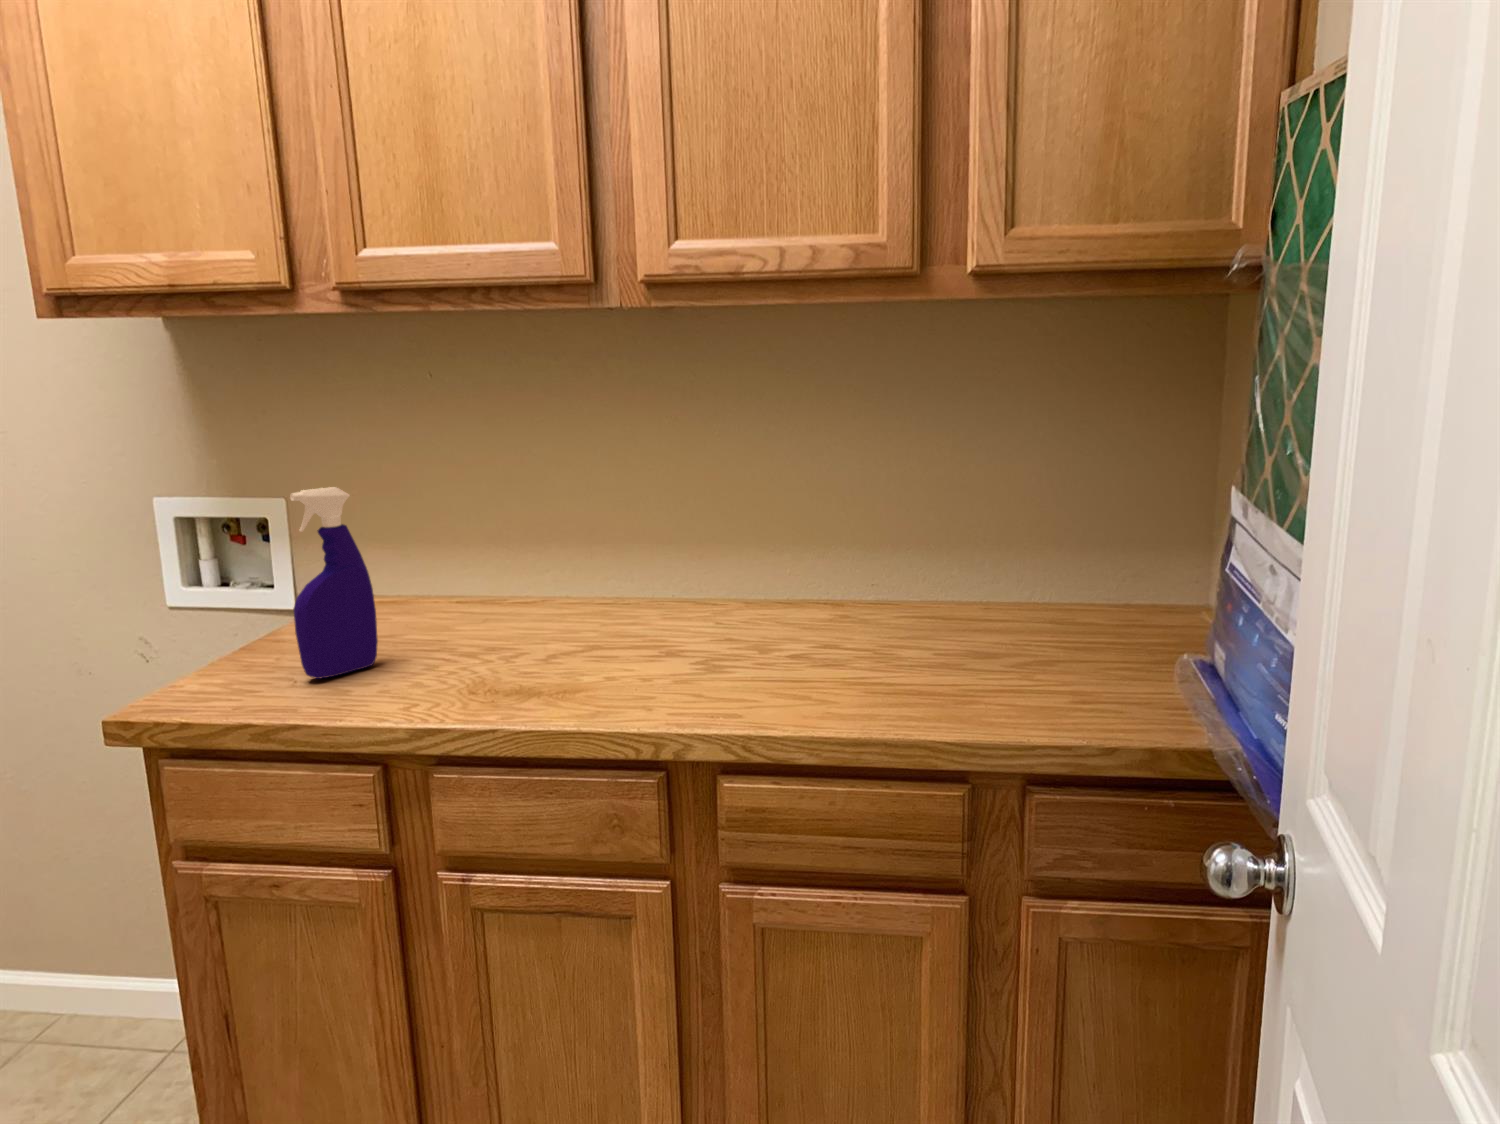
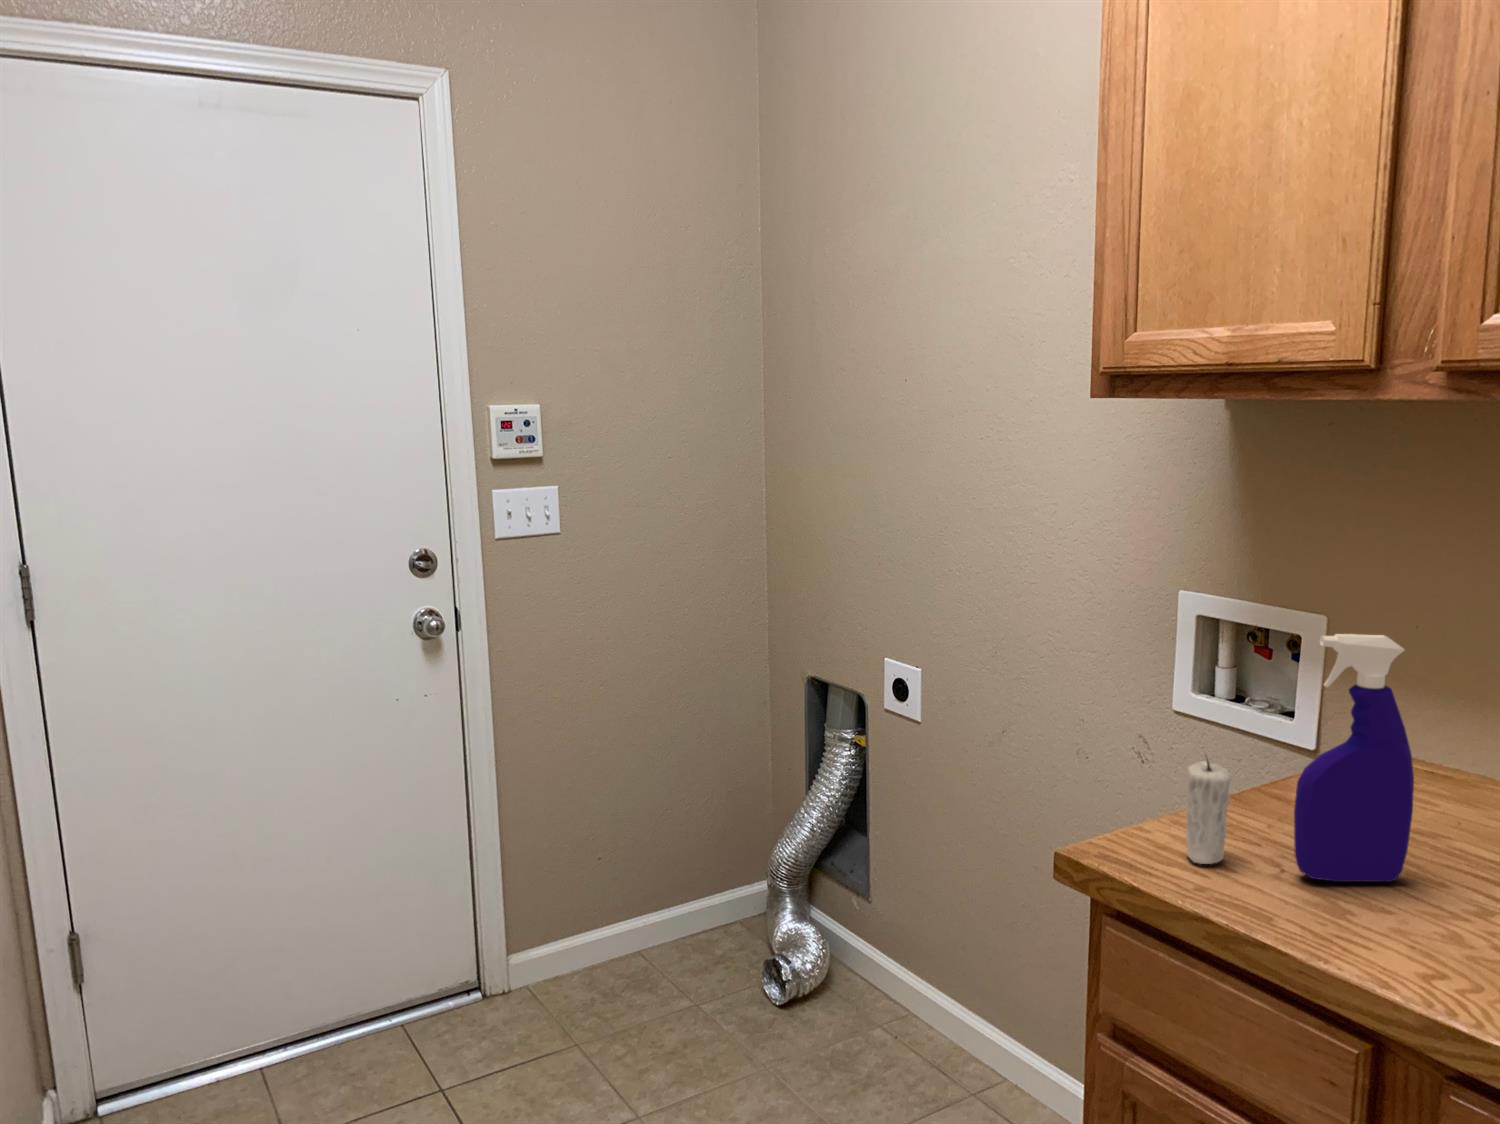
candle: none [205,601,248,695] -> present [1186,759,1230,864]

